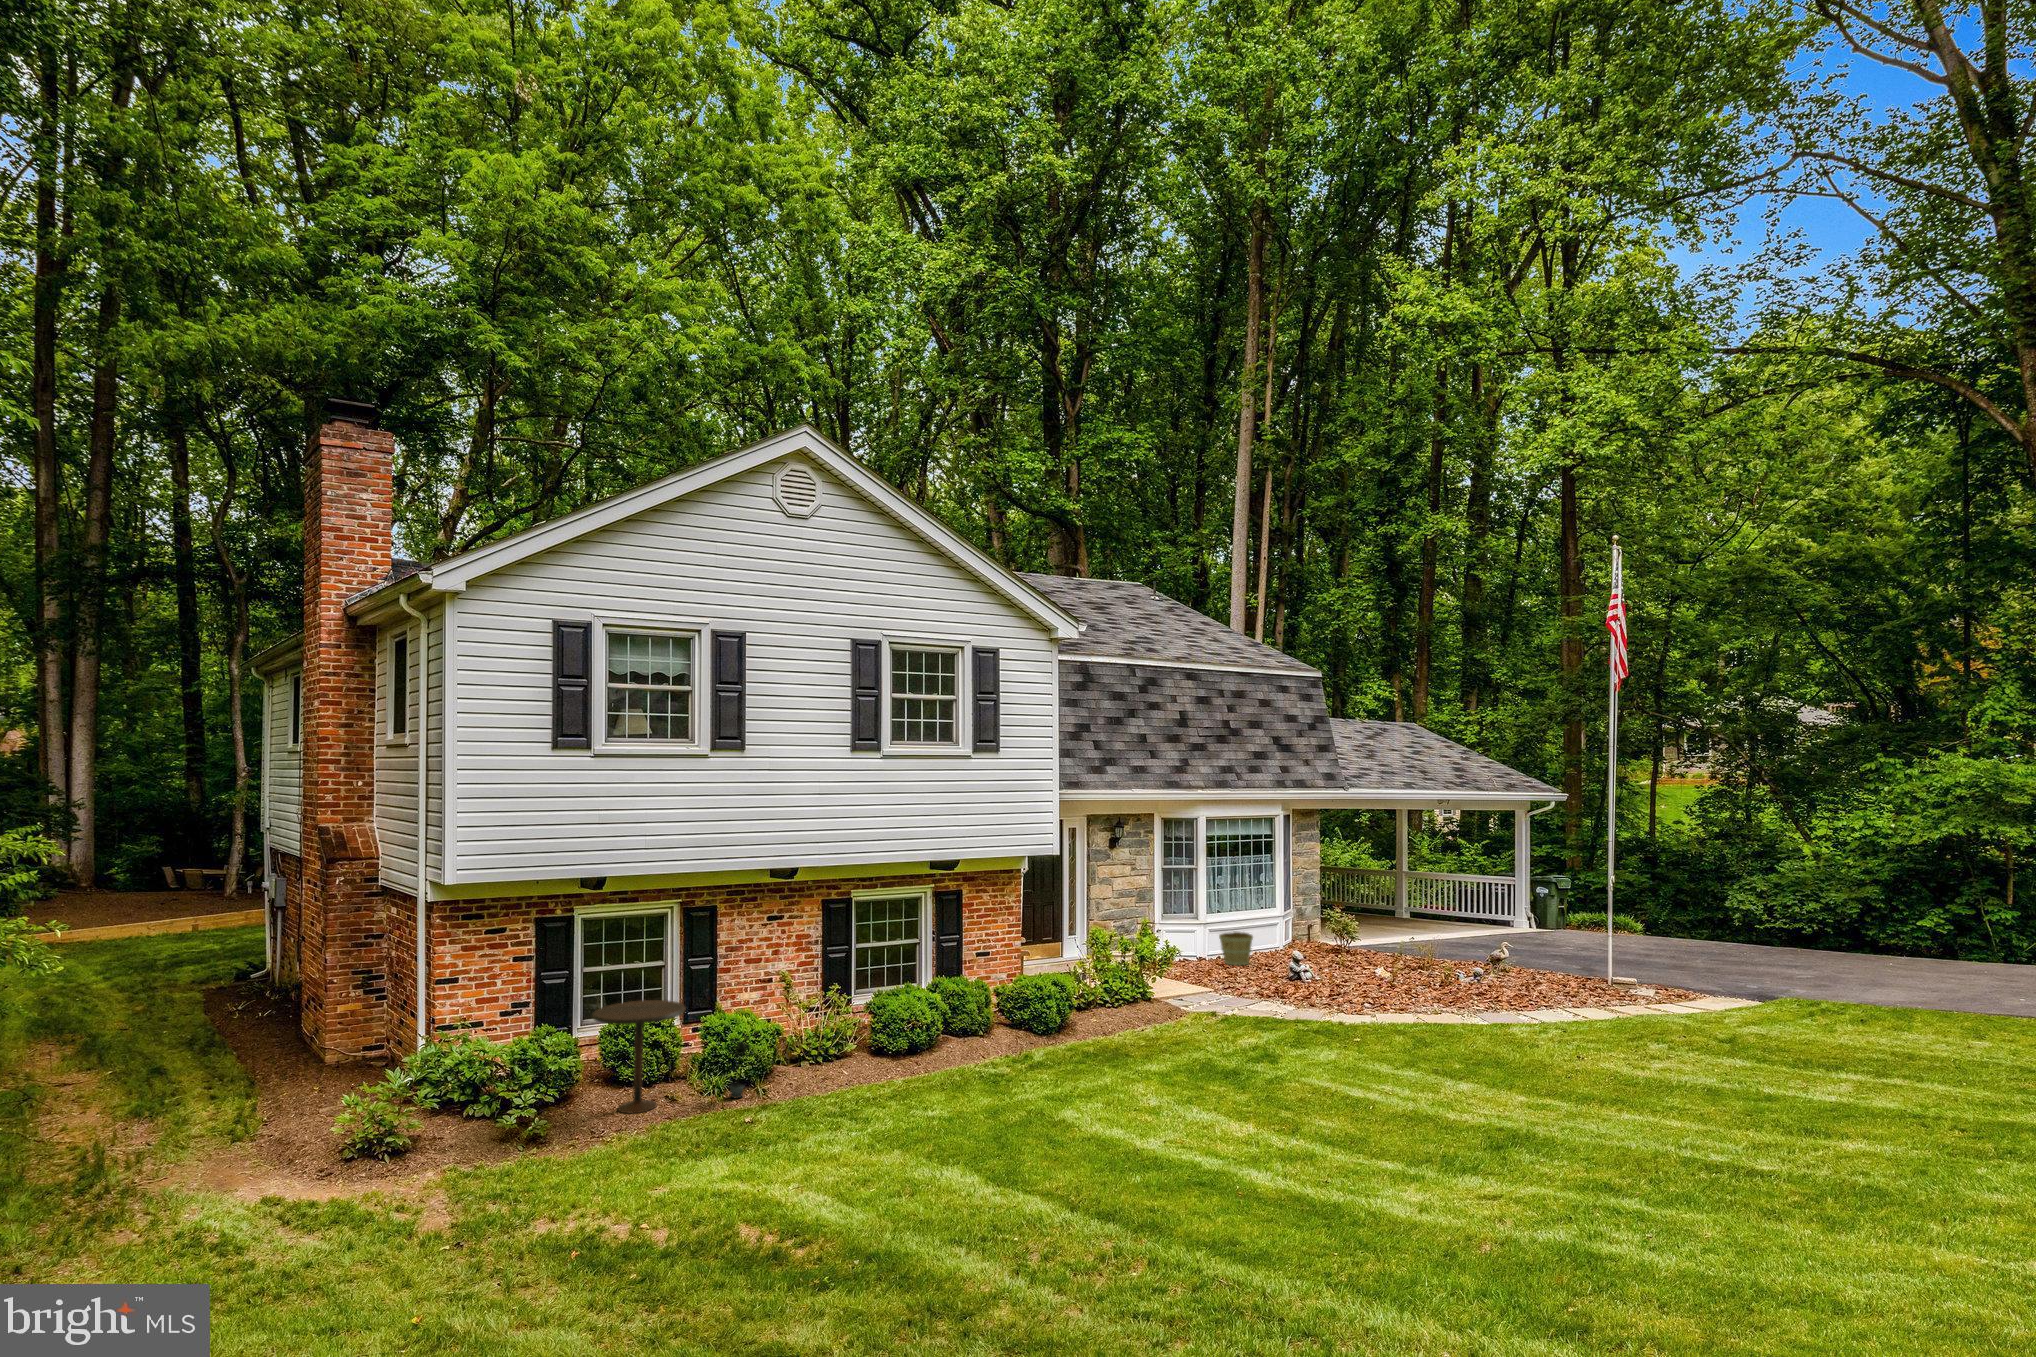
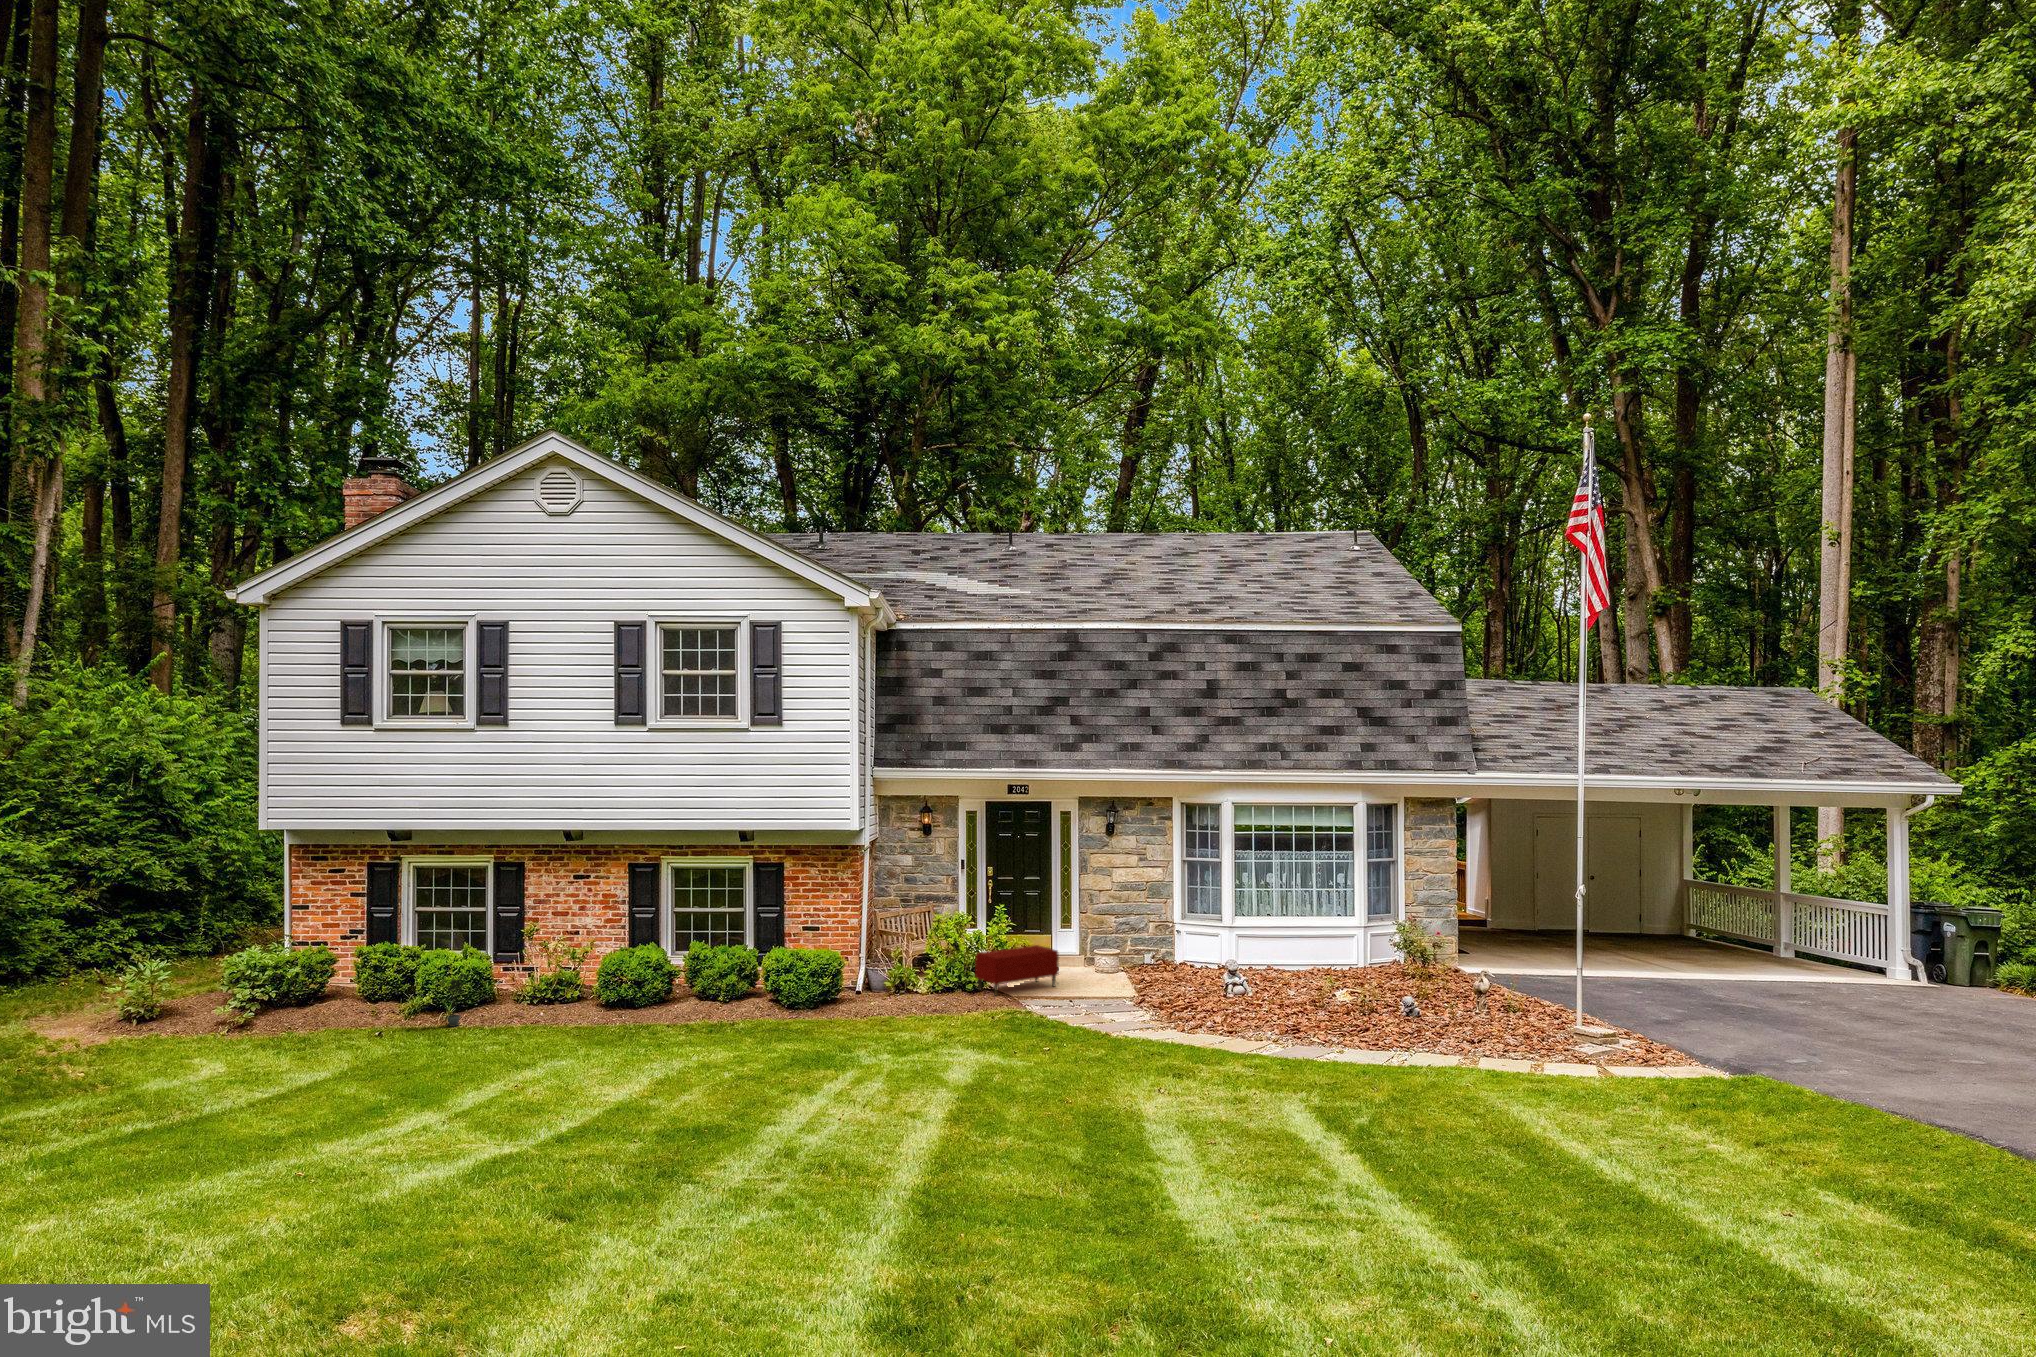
wooden bucket: present [1219,932,1253,966] -> none [1149,932,1187,970]
bench: none [1141,952,1200,1002] -> present [975,945,1059,996]
pedestal table: present [592,1000,685,1114] -> none [338,936,423,1027]

